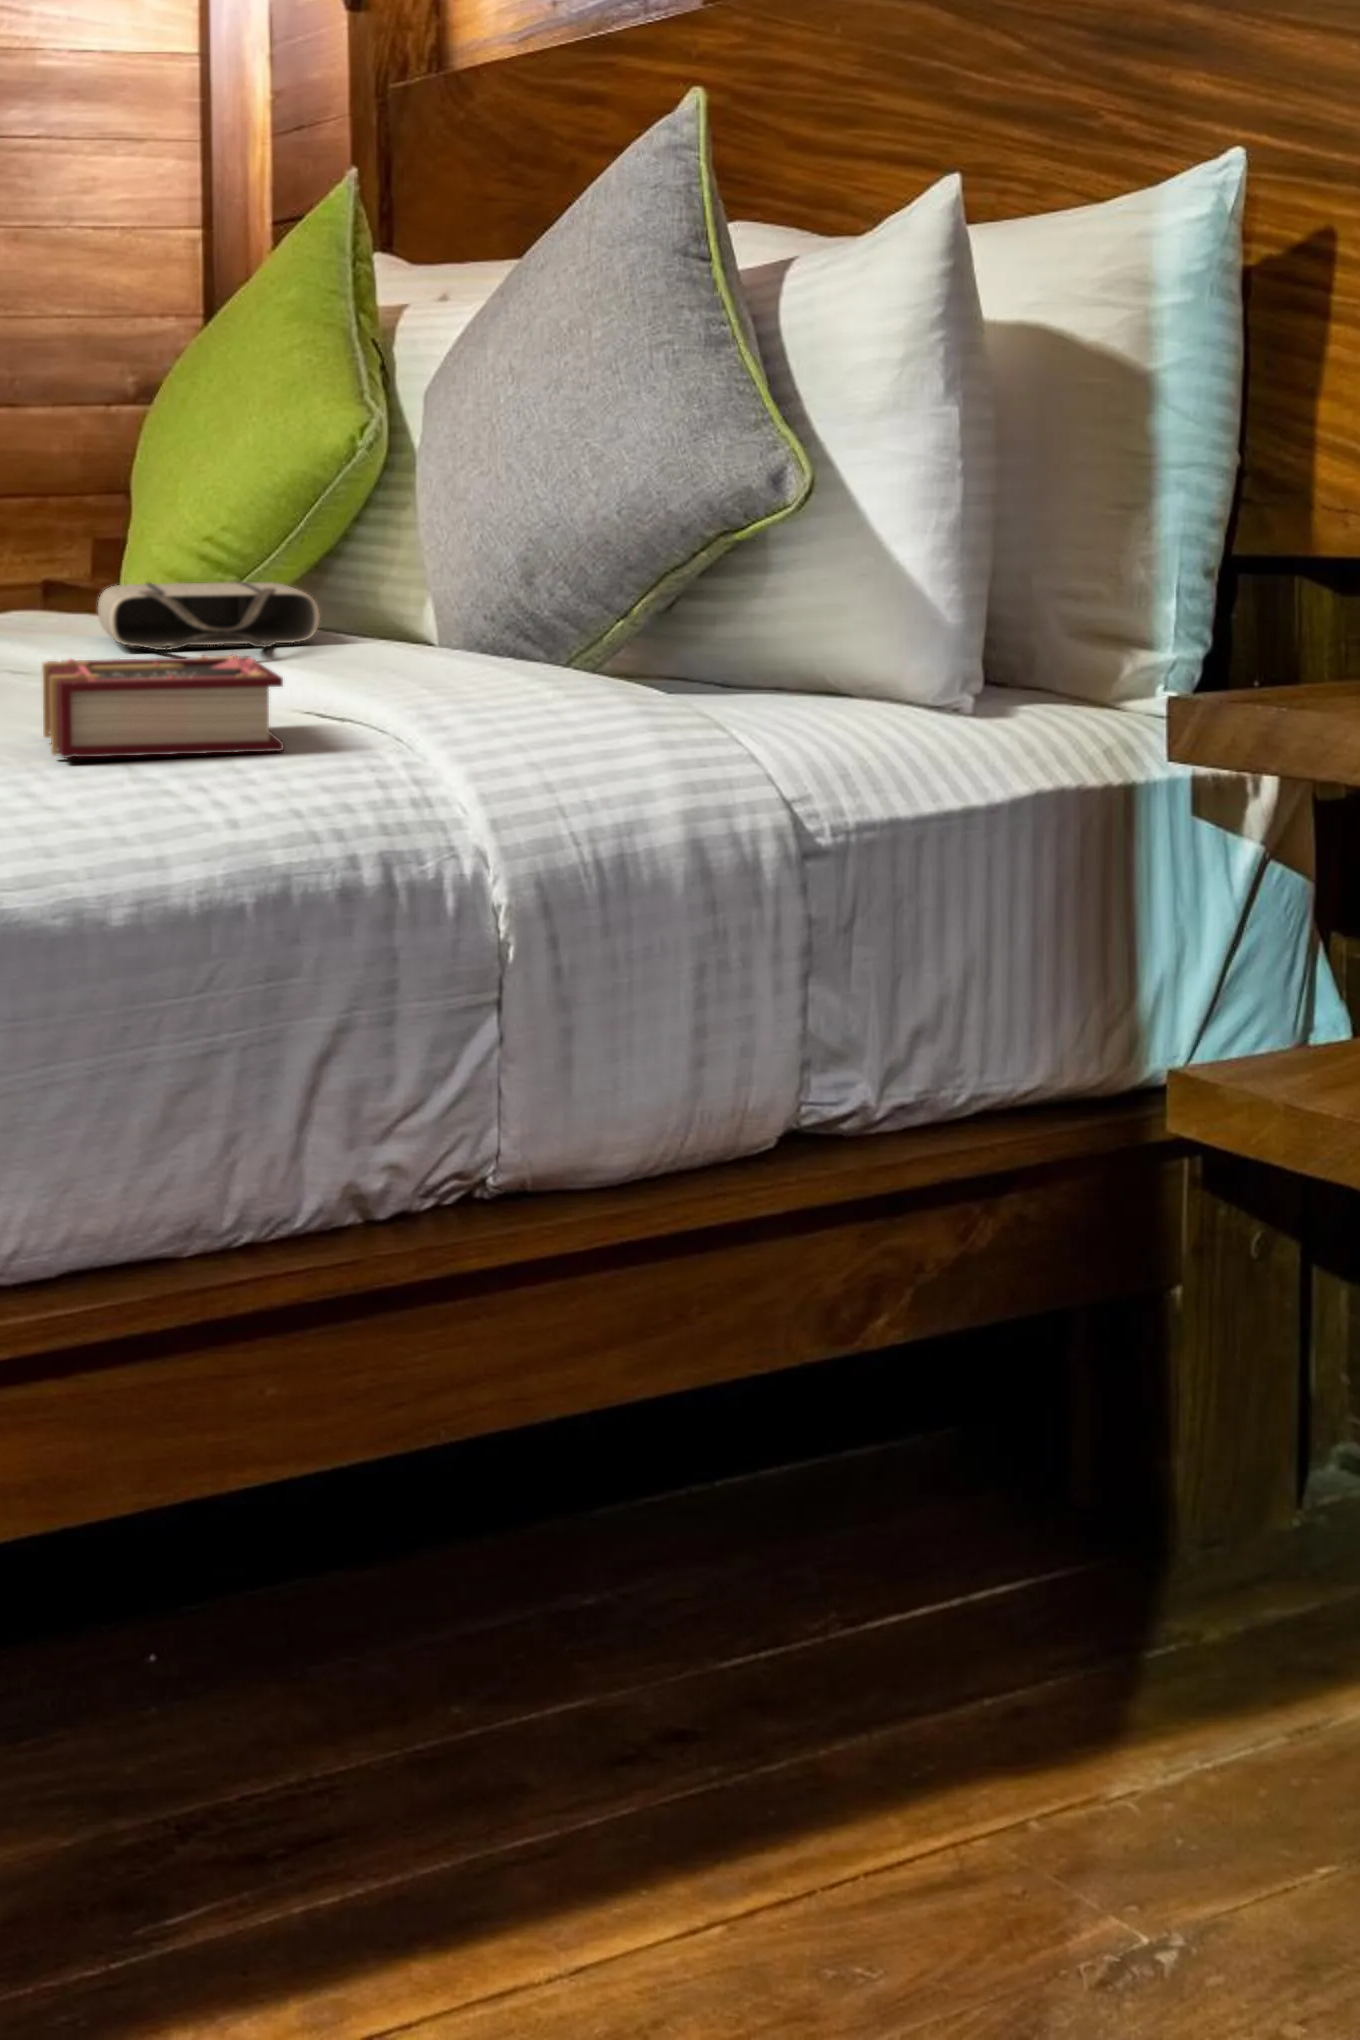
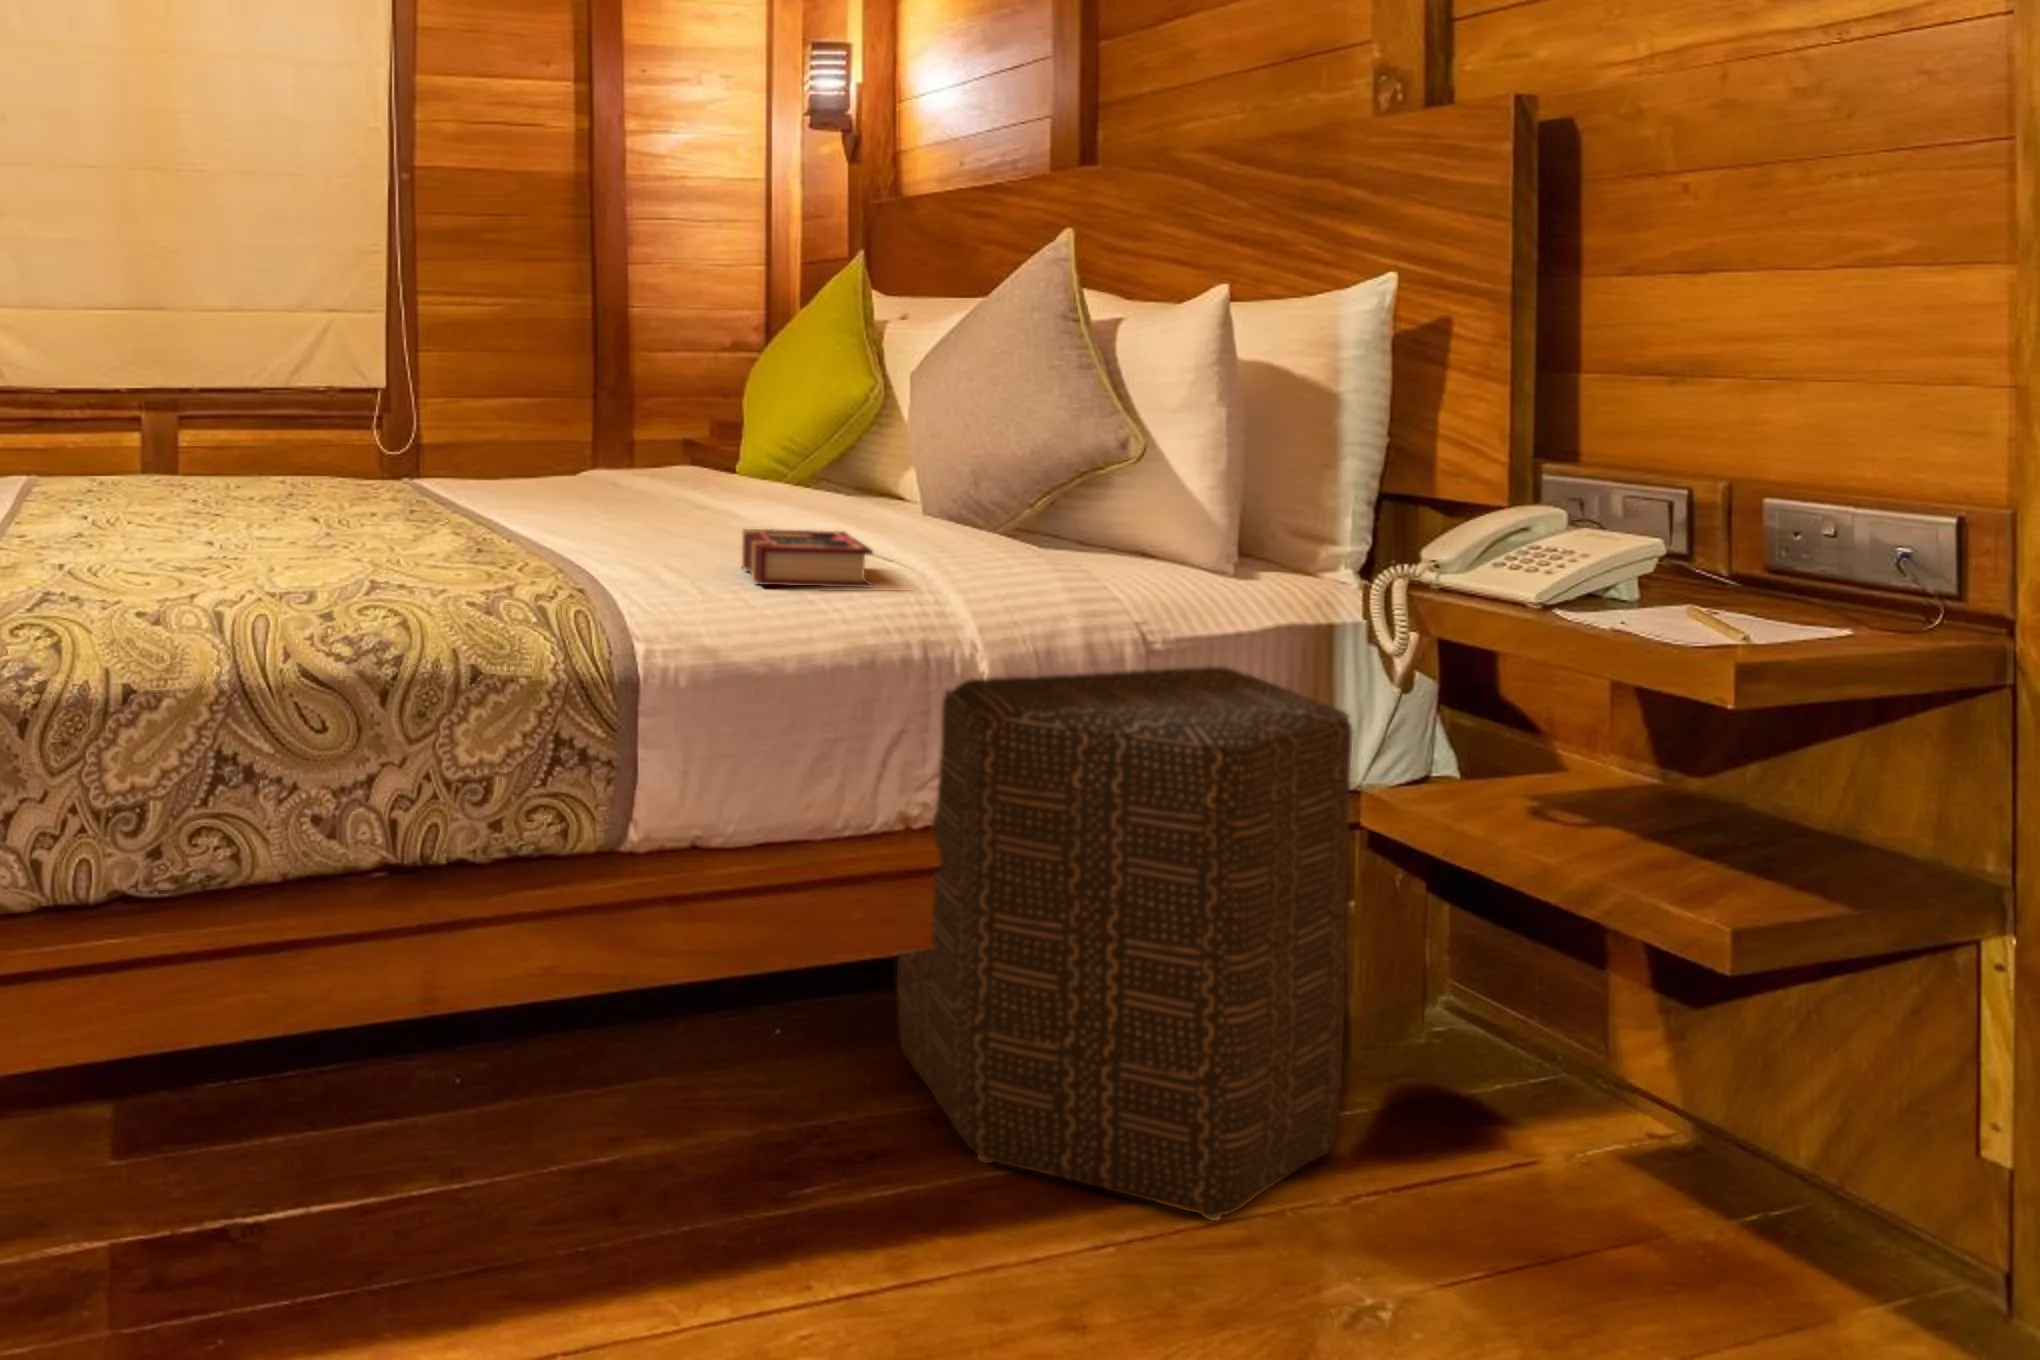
tote bag: present [98,582,320,650] -> none [730,469,849,508]
ottoman: none [375,862,1145,1855] -> present [897,667,1353,1221]

